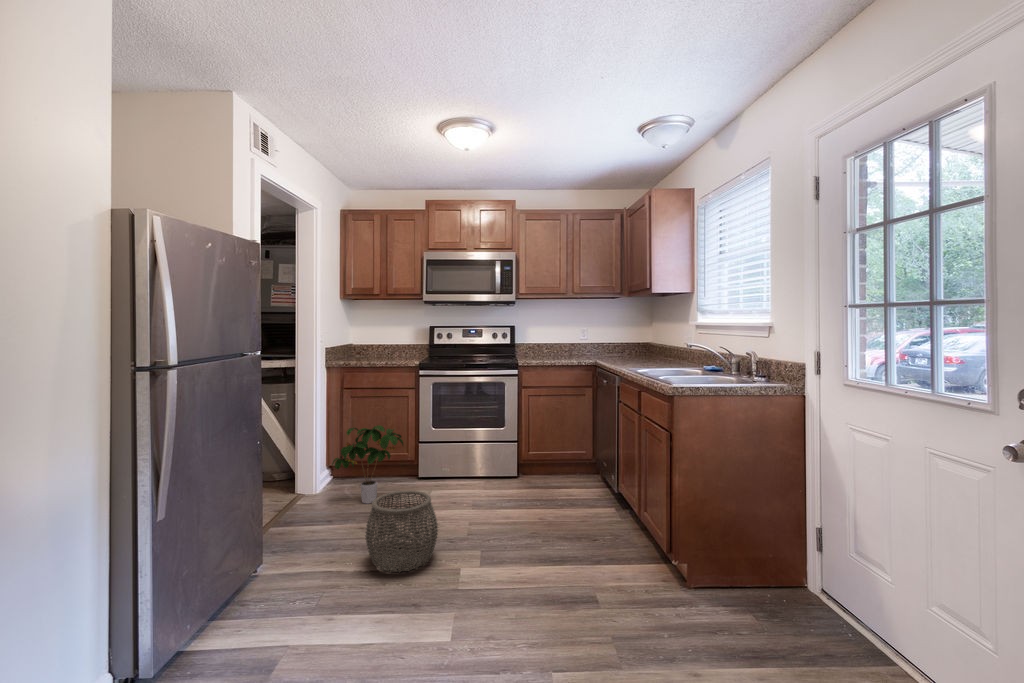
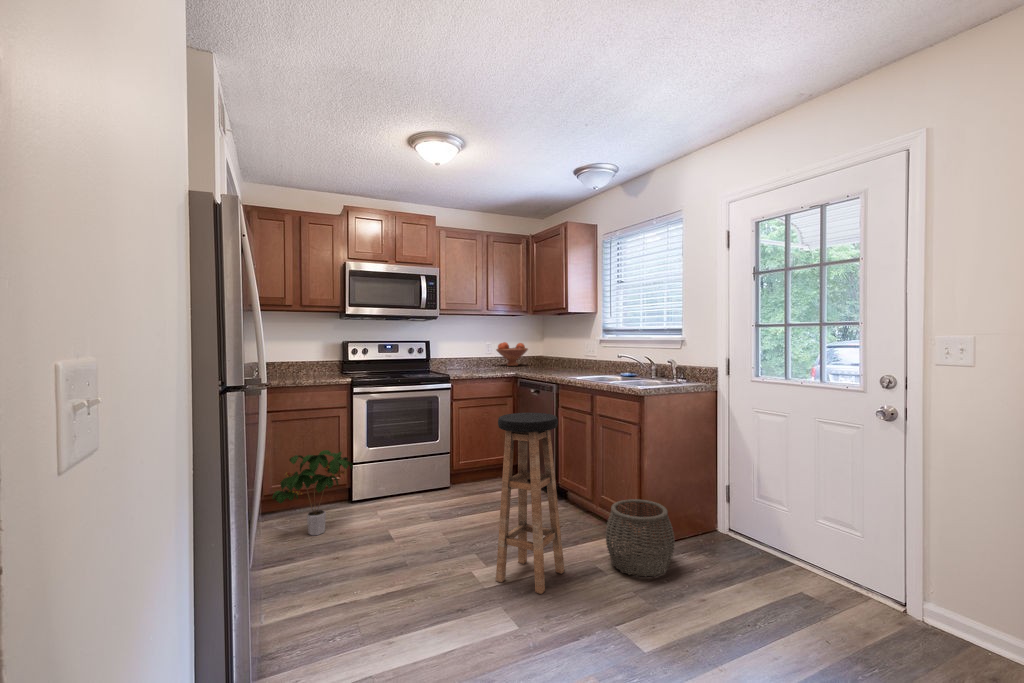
fruit bowl: none [587,330,622,356] -> present [496,342,528,366]
bar stool: none [474,402,555,613] -> present [496,413,565,594]
woven basket: present [365,490,438,573] -> present [605,499,675,577]

